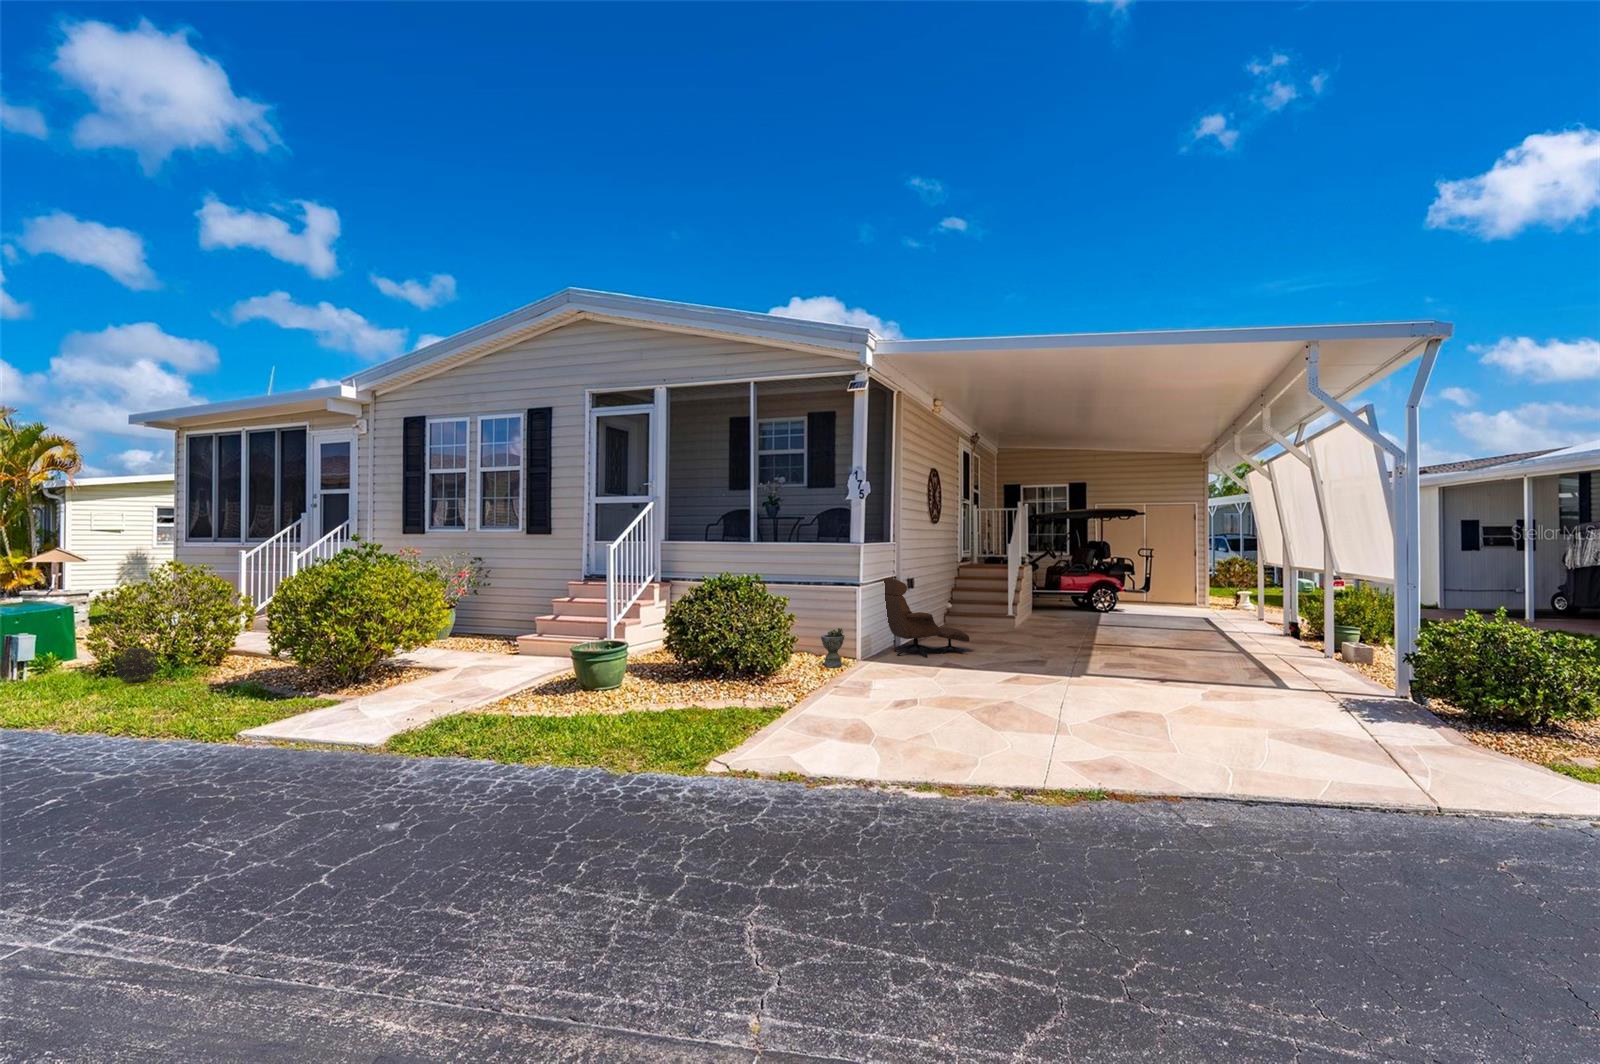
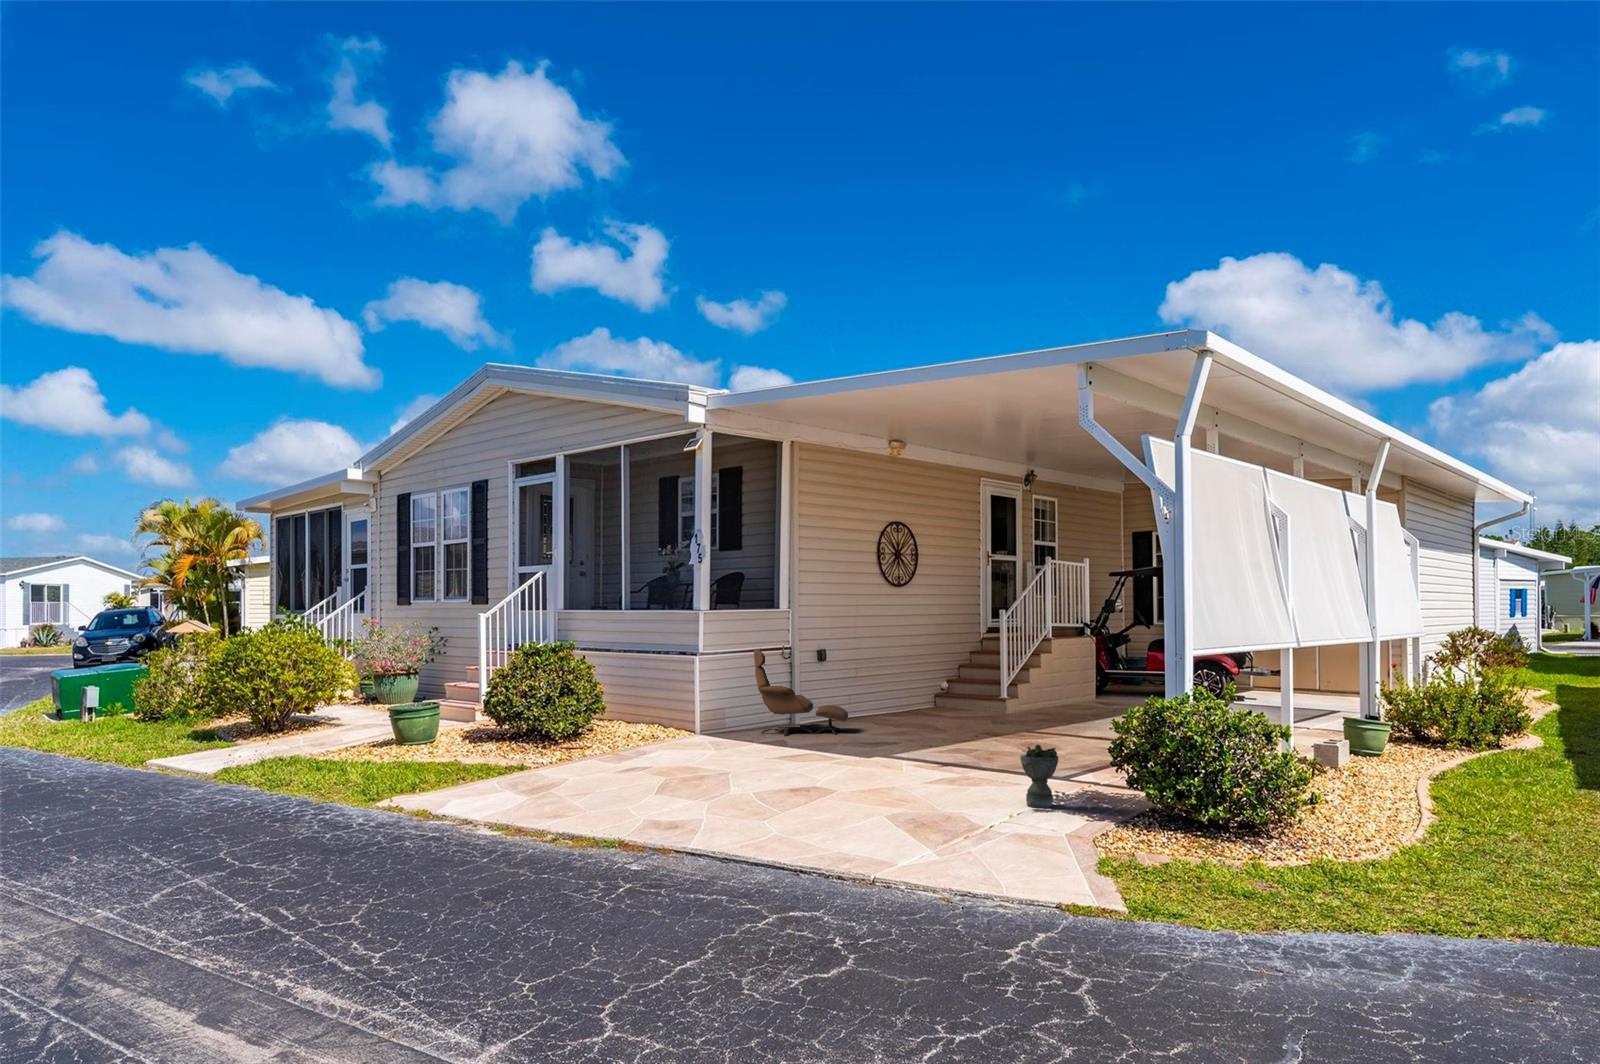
planter: present [821,628,844,668] -> present [1020,744,1058,808]
woven basket: present [116,648,157,683] -> none [130,699,160,727]

